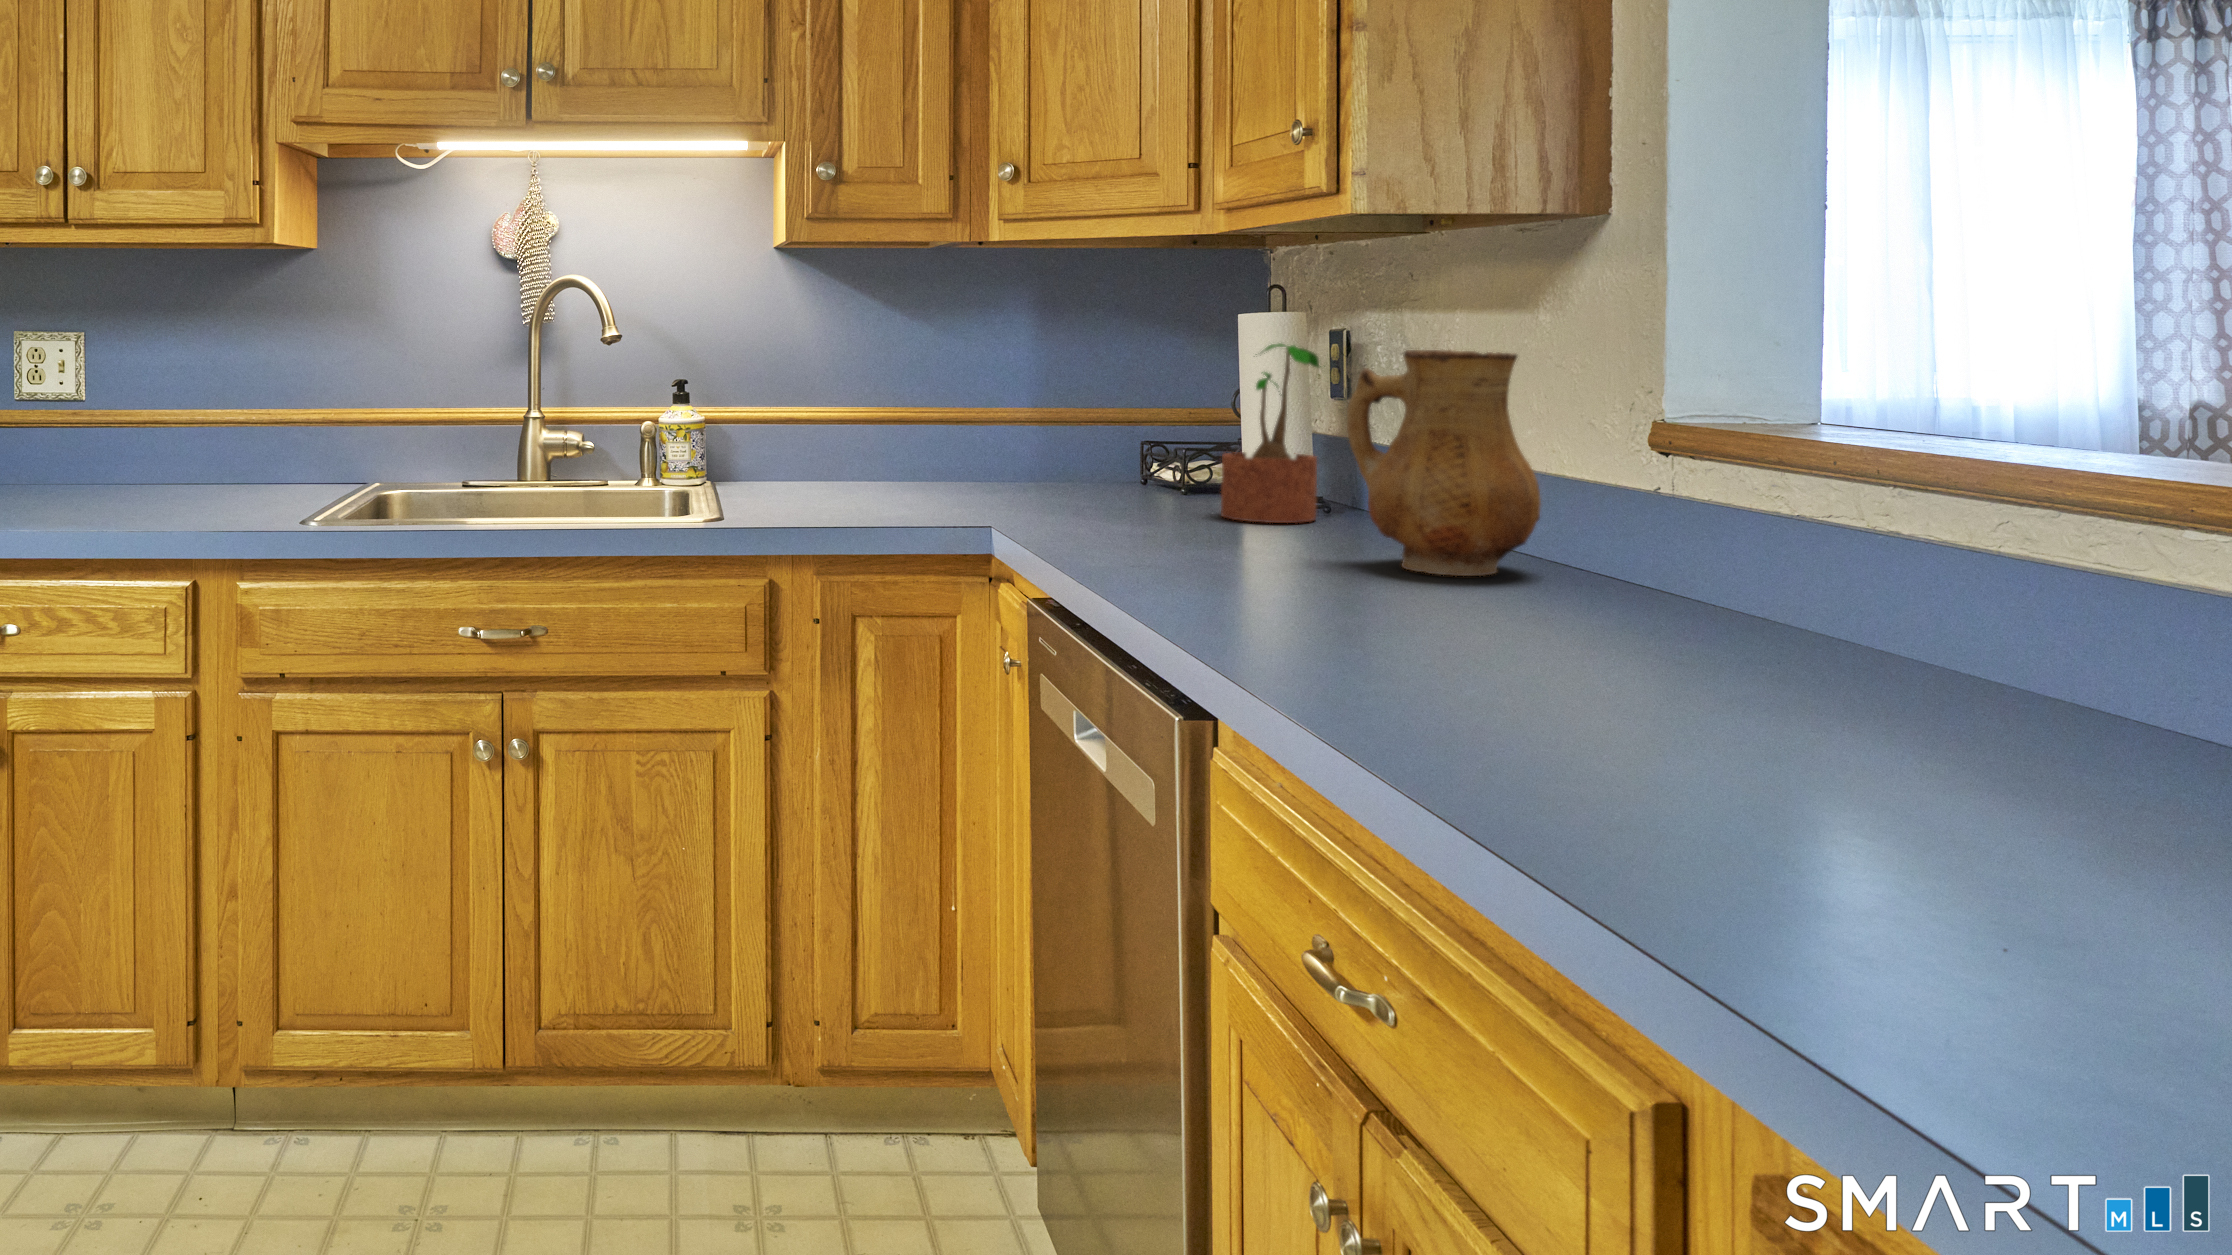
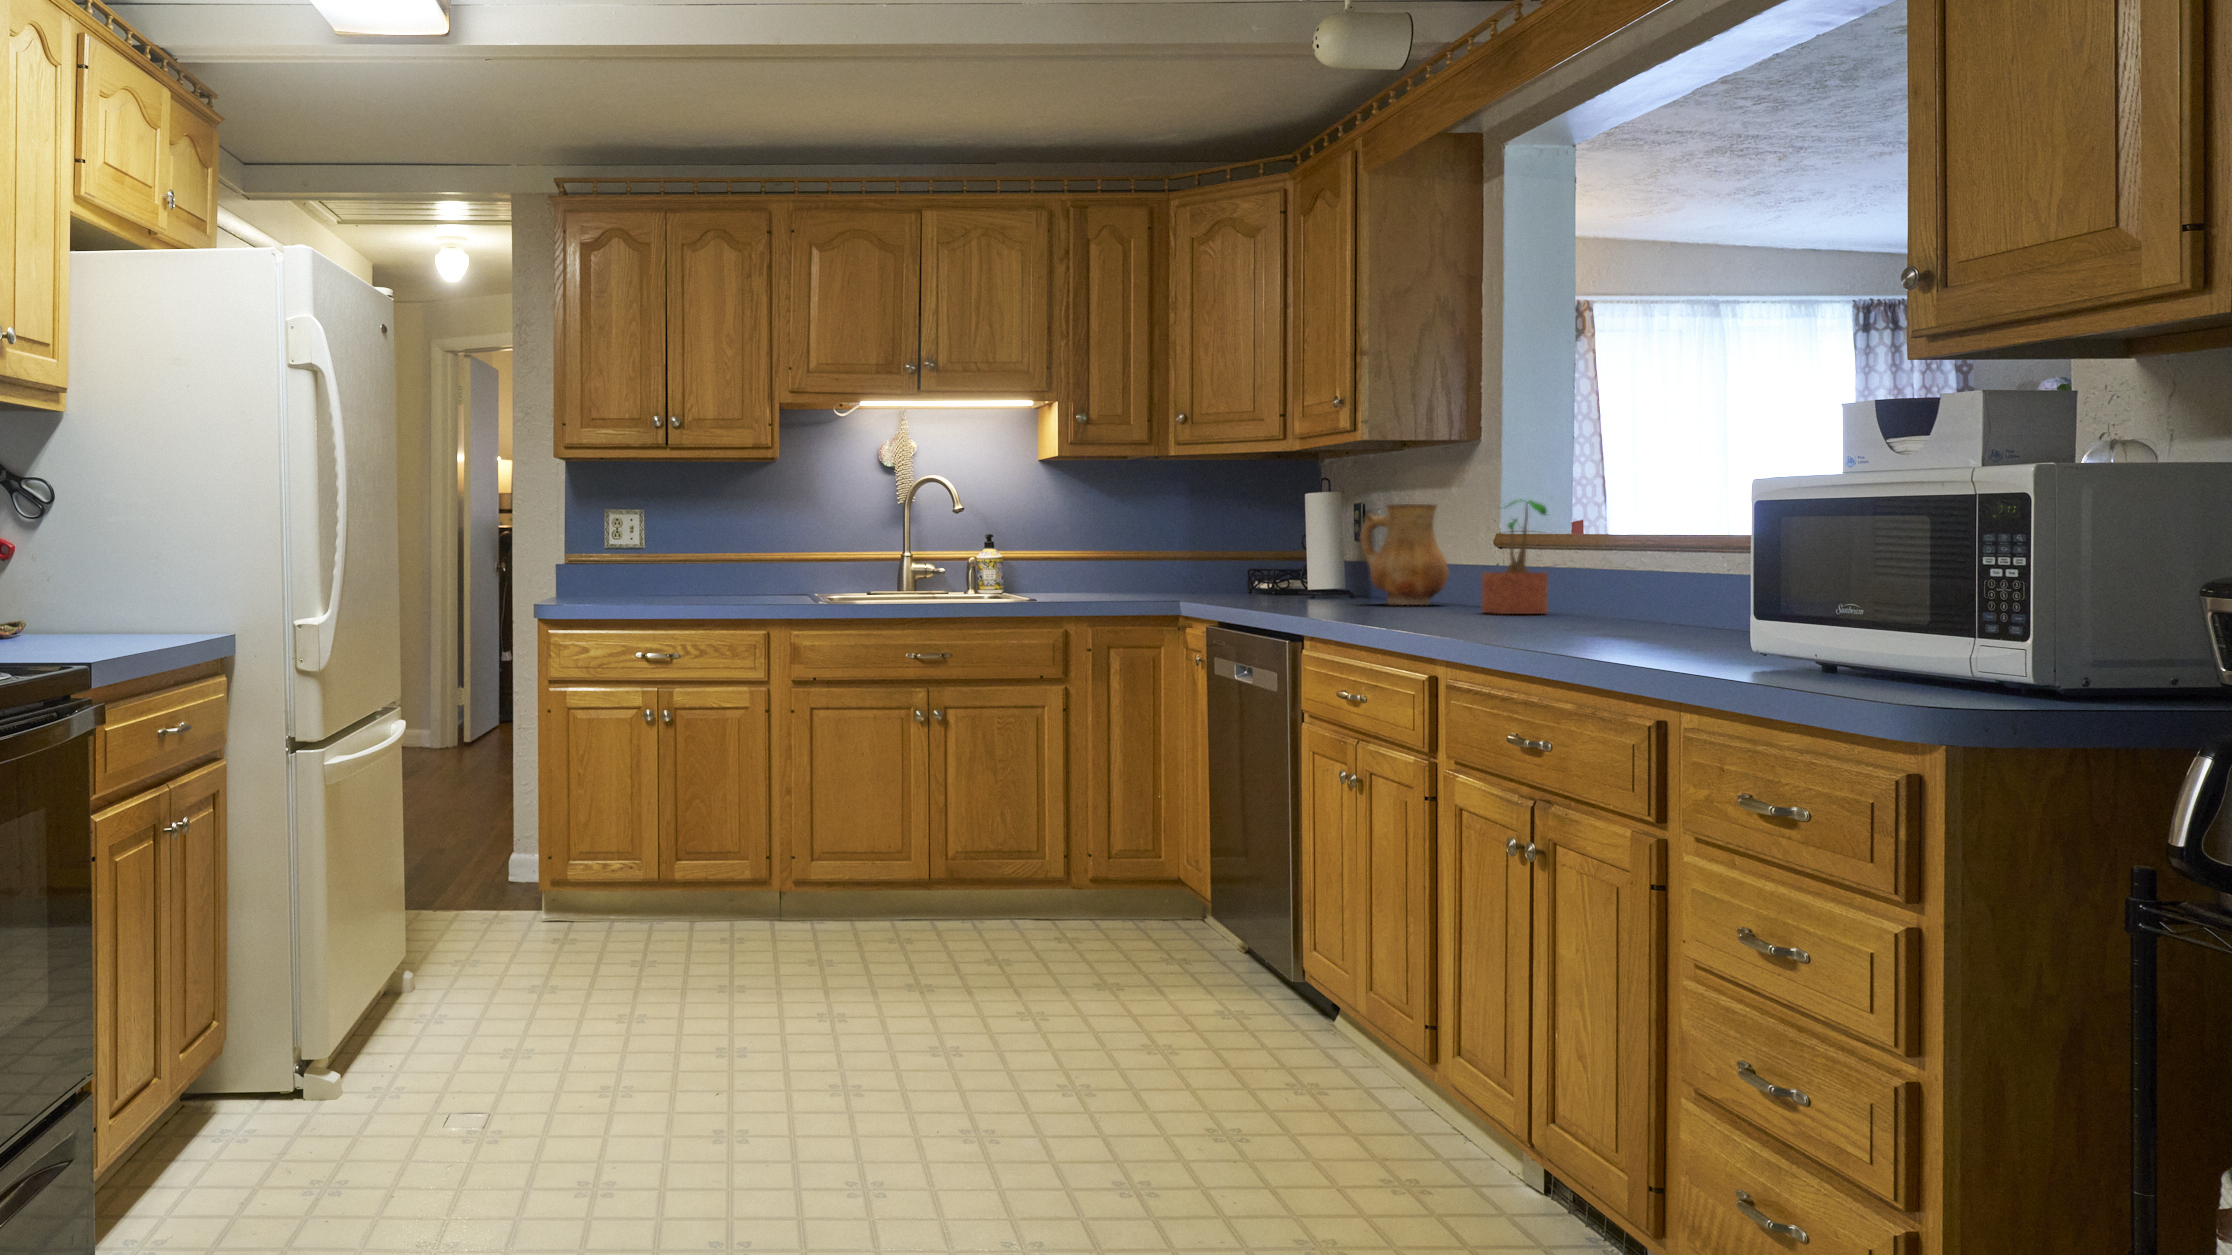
potted plant: present [1221,344,1321,523] -> present [1482,501,1548,614]

